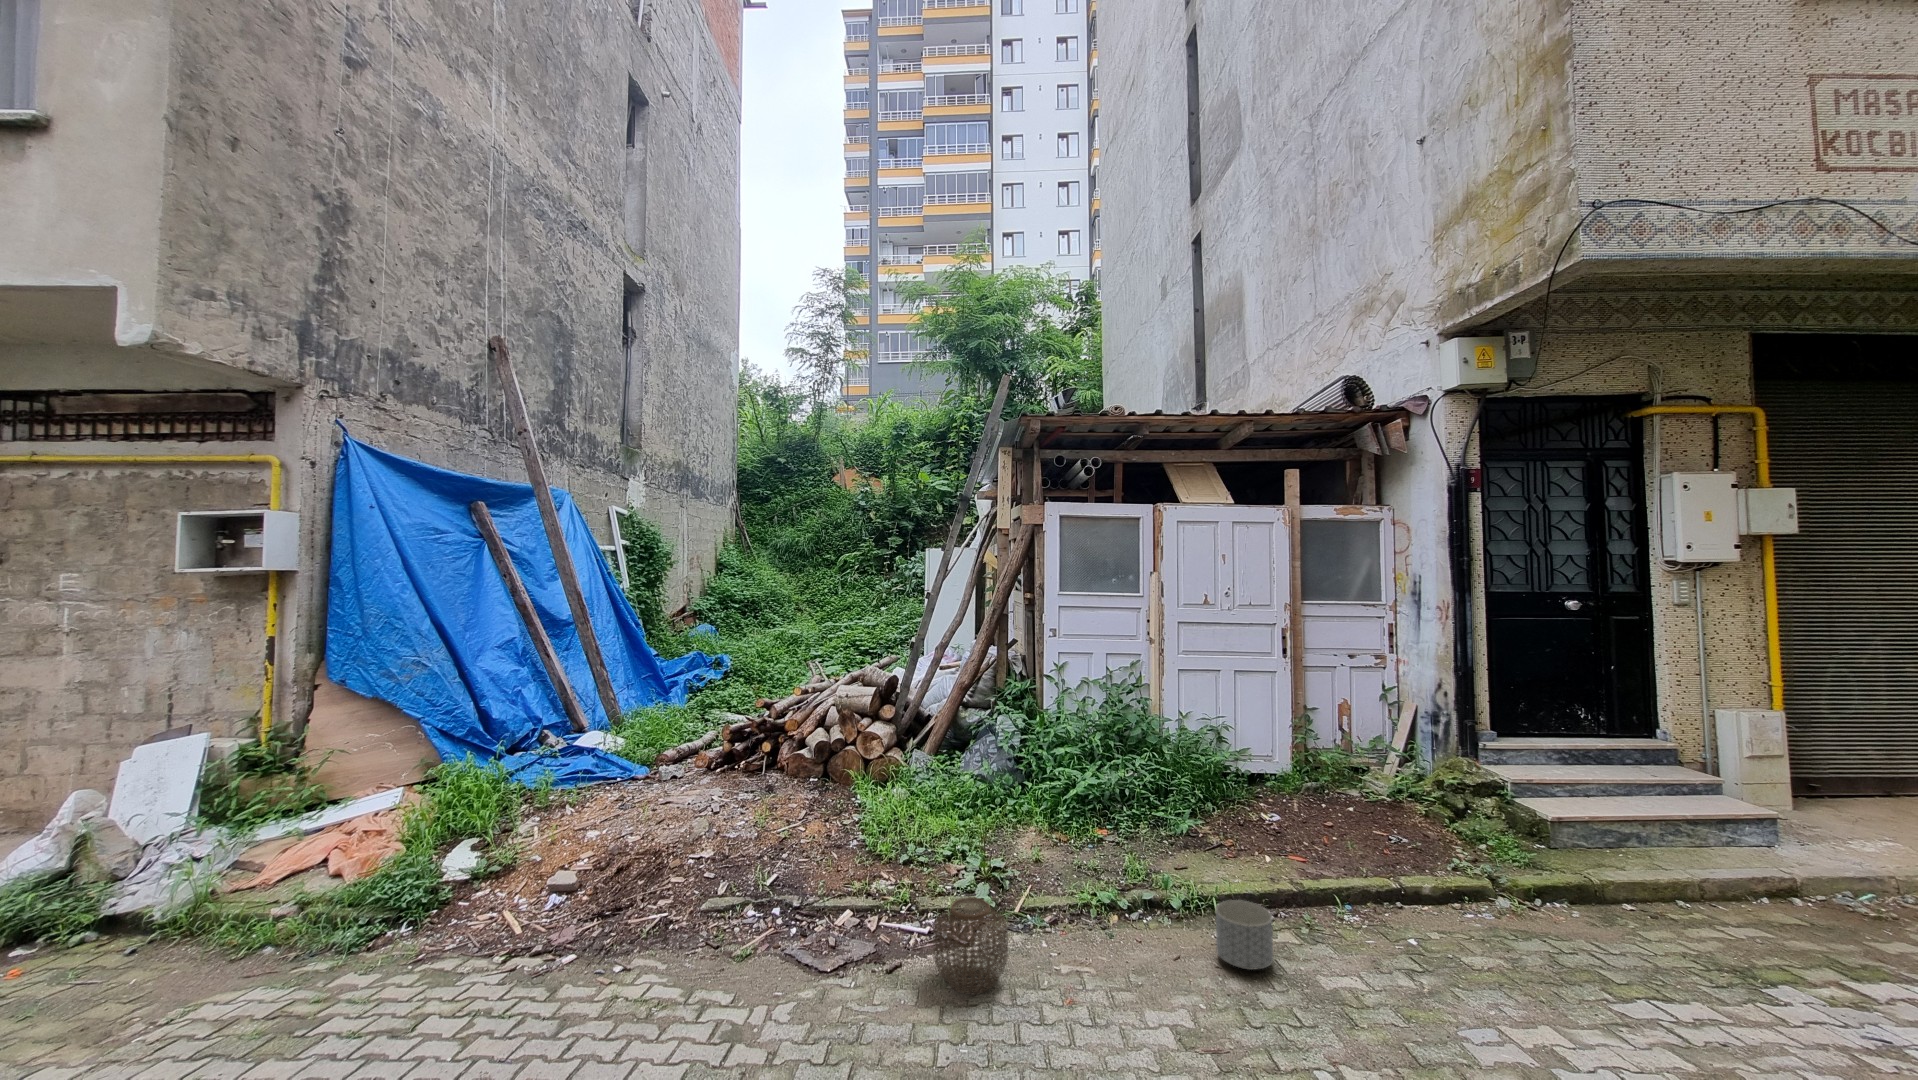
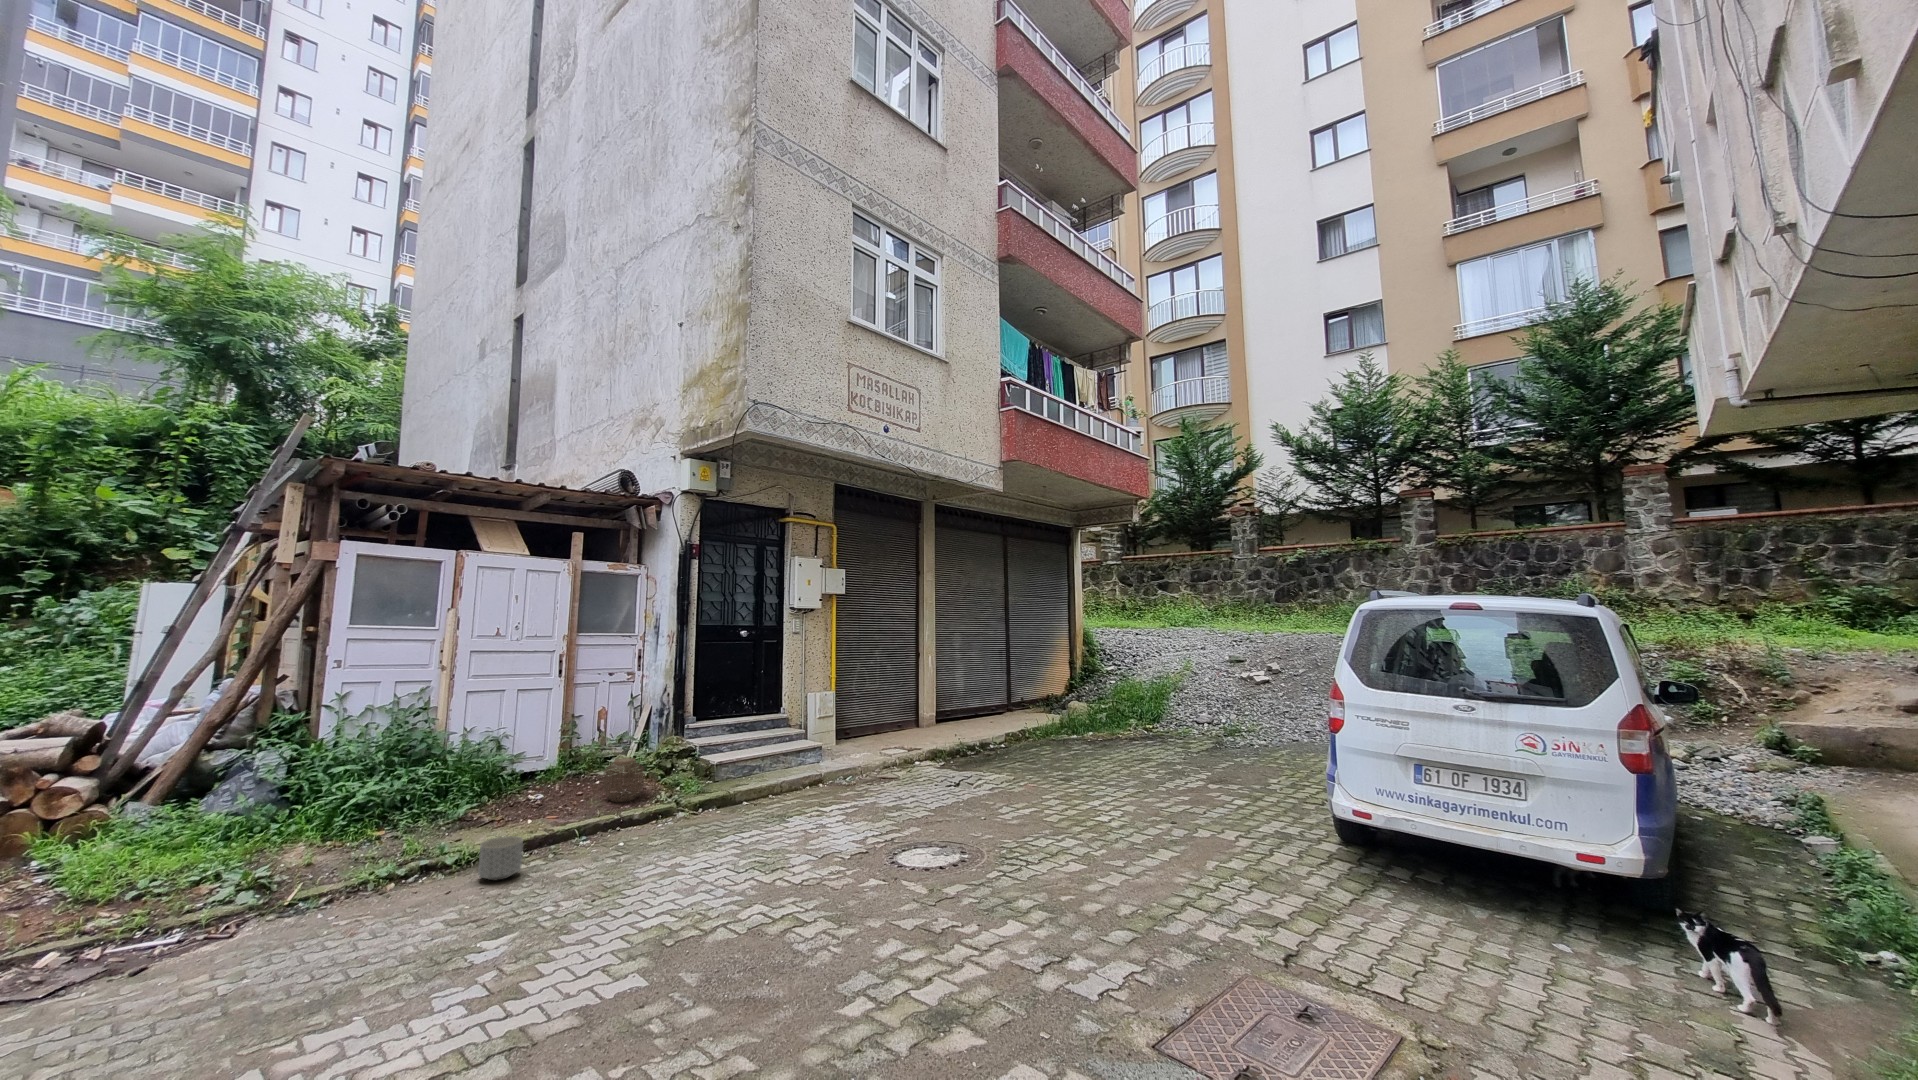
woven basket: present [934,897,1008,994] -> present [603,758,644,802]

